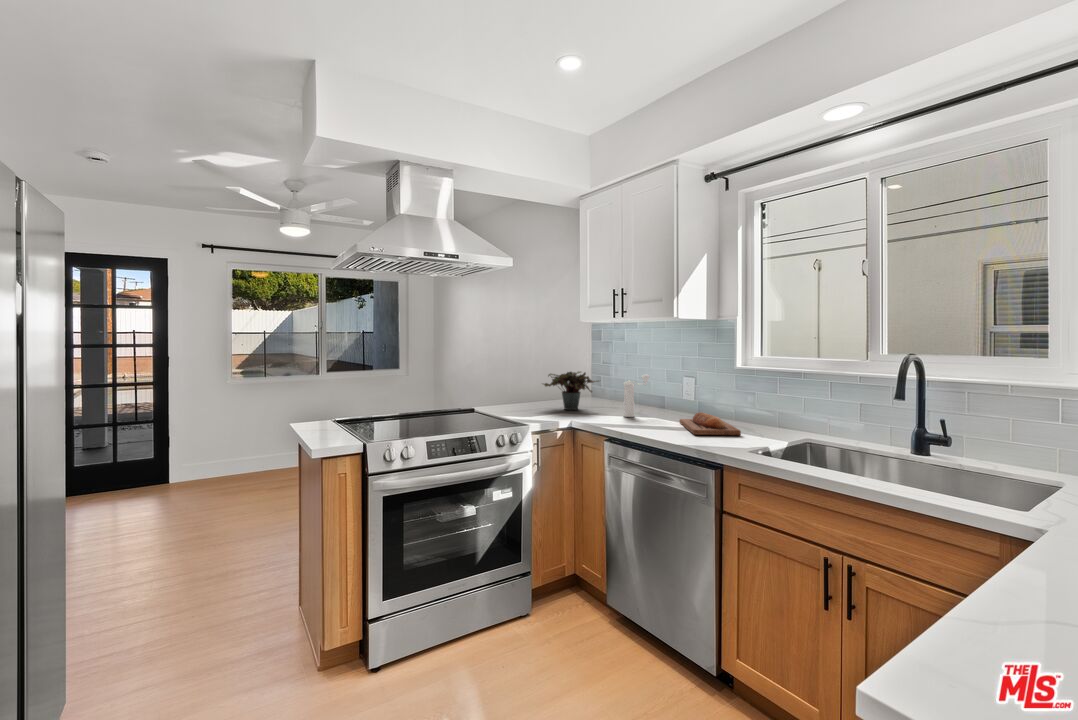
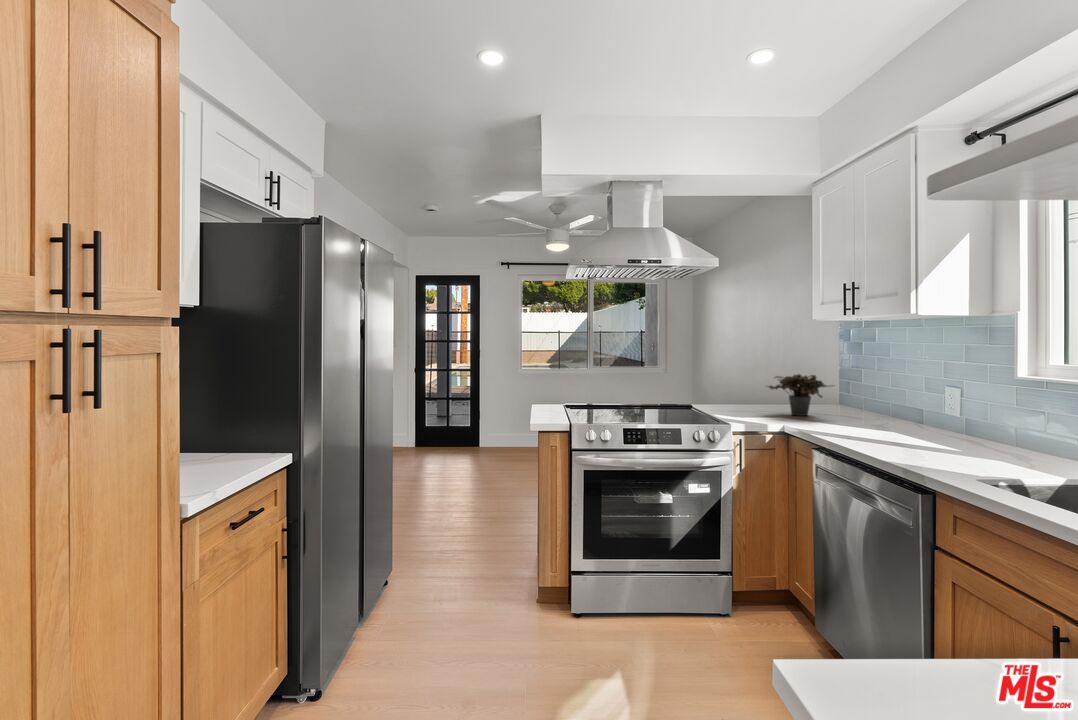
pepper mill: present [623,375,650,417] -> none [853,380,891,427]
bread loaf: present [679,412,741,435] -> none [915,426,983,454]

